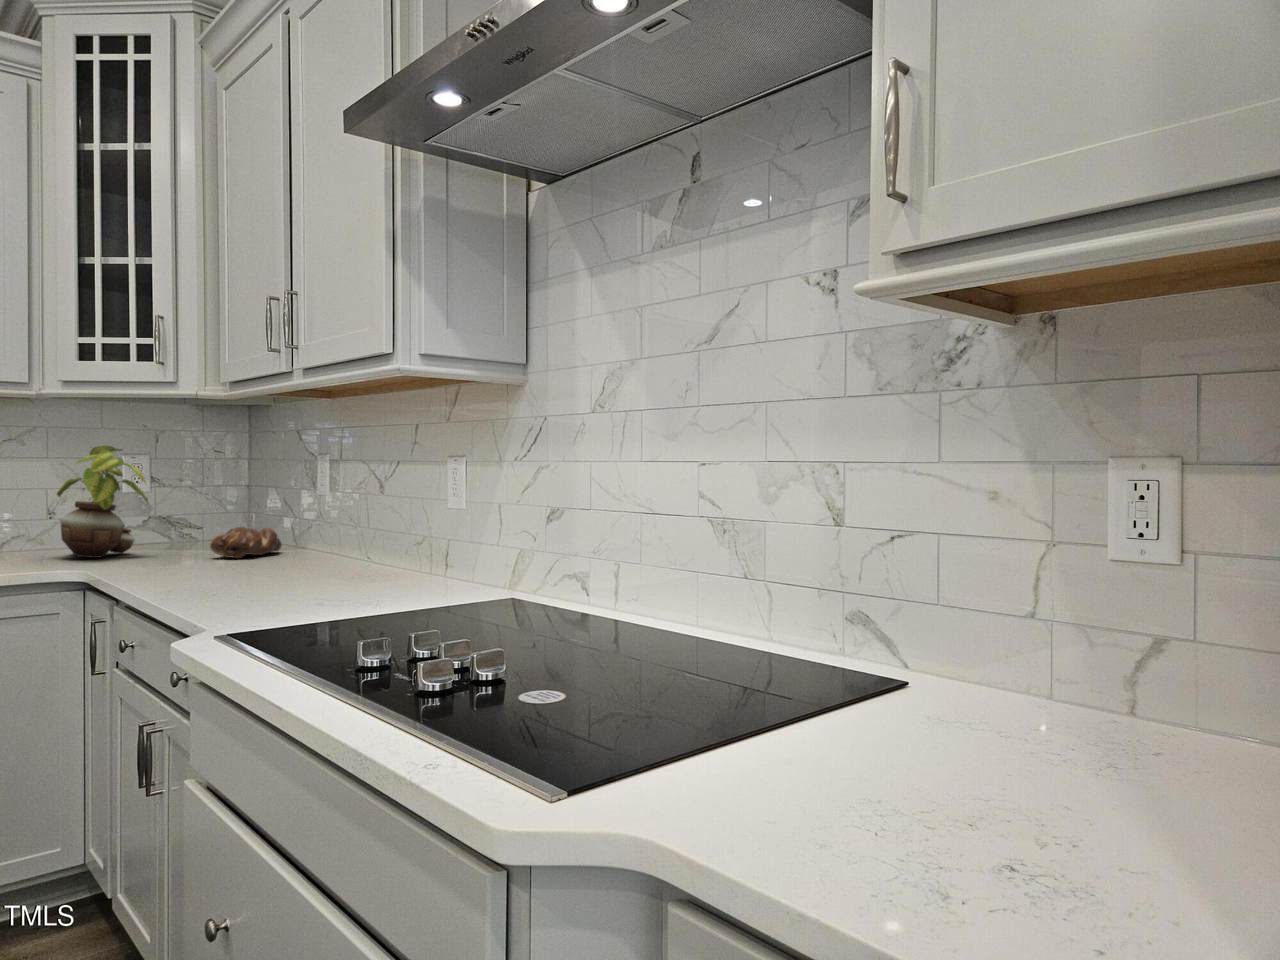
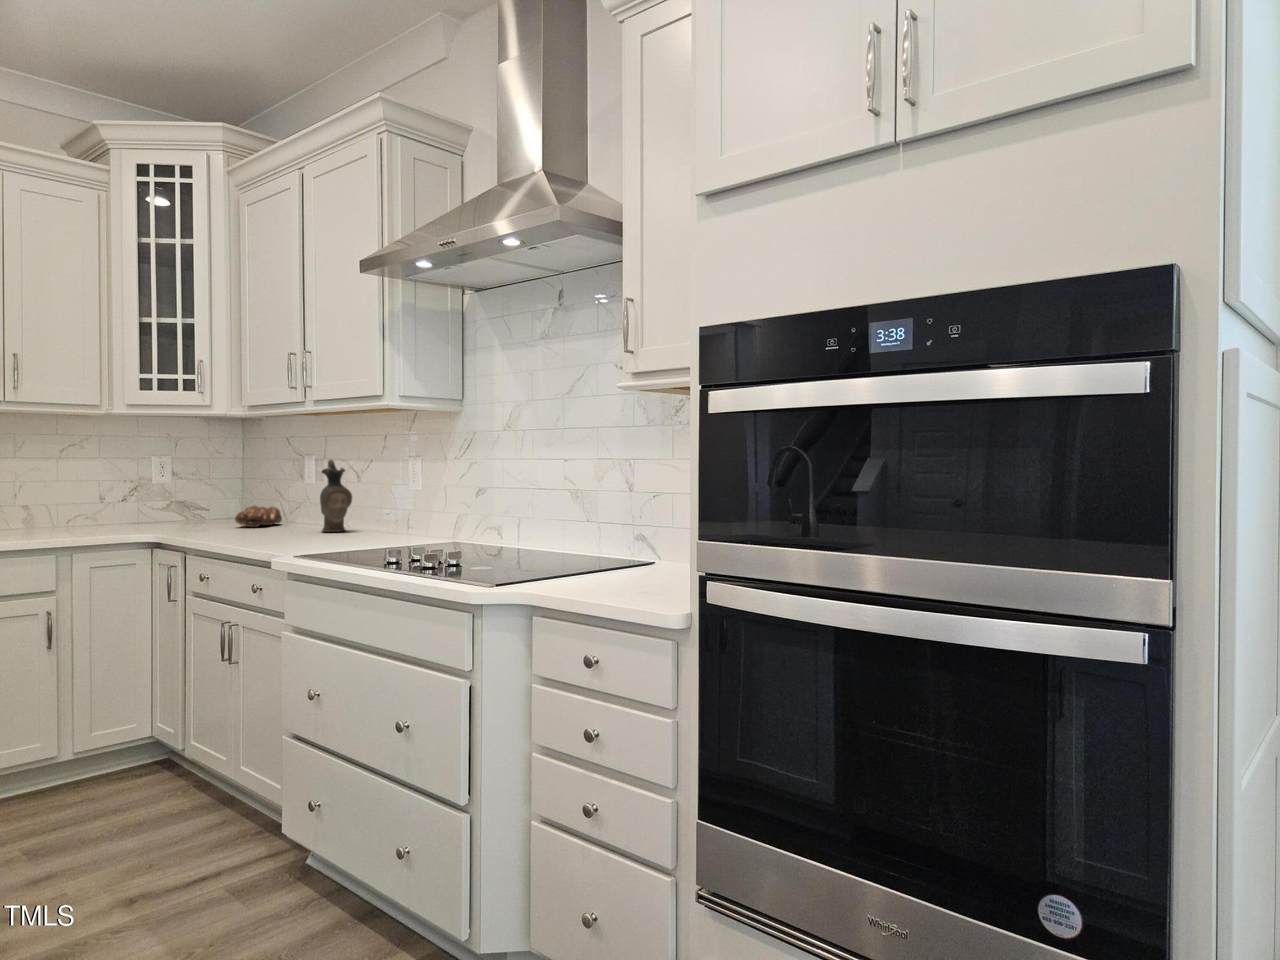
potted plant: present [57,446,148,558] -> none [123,449,189,528]
ceramic pitcher: none [320,461,367,570] -> present [320,460,352,532]

